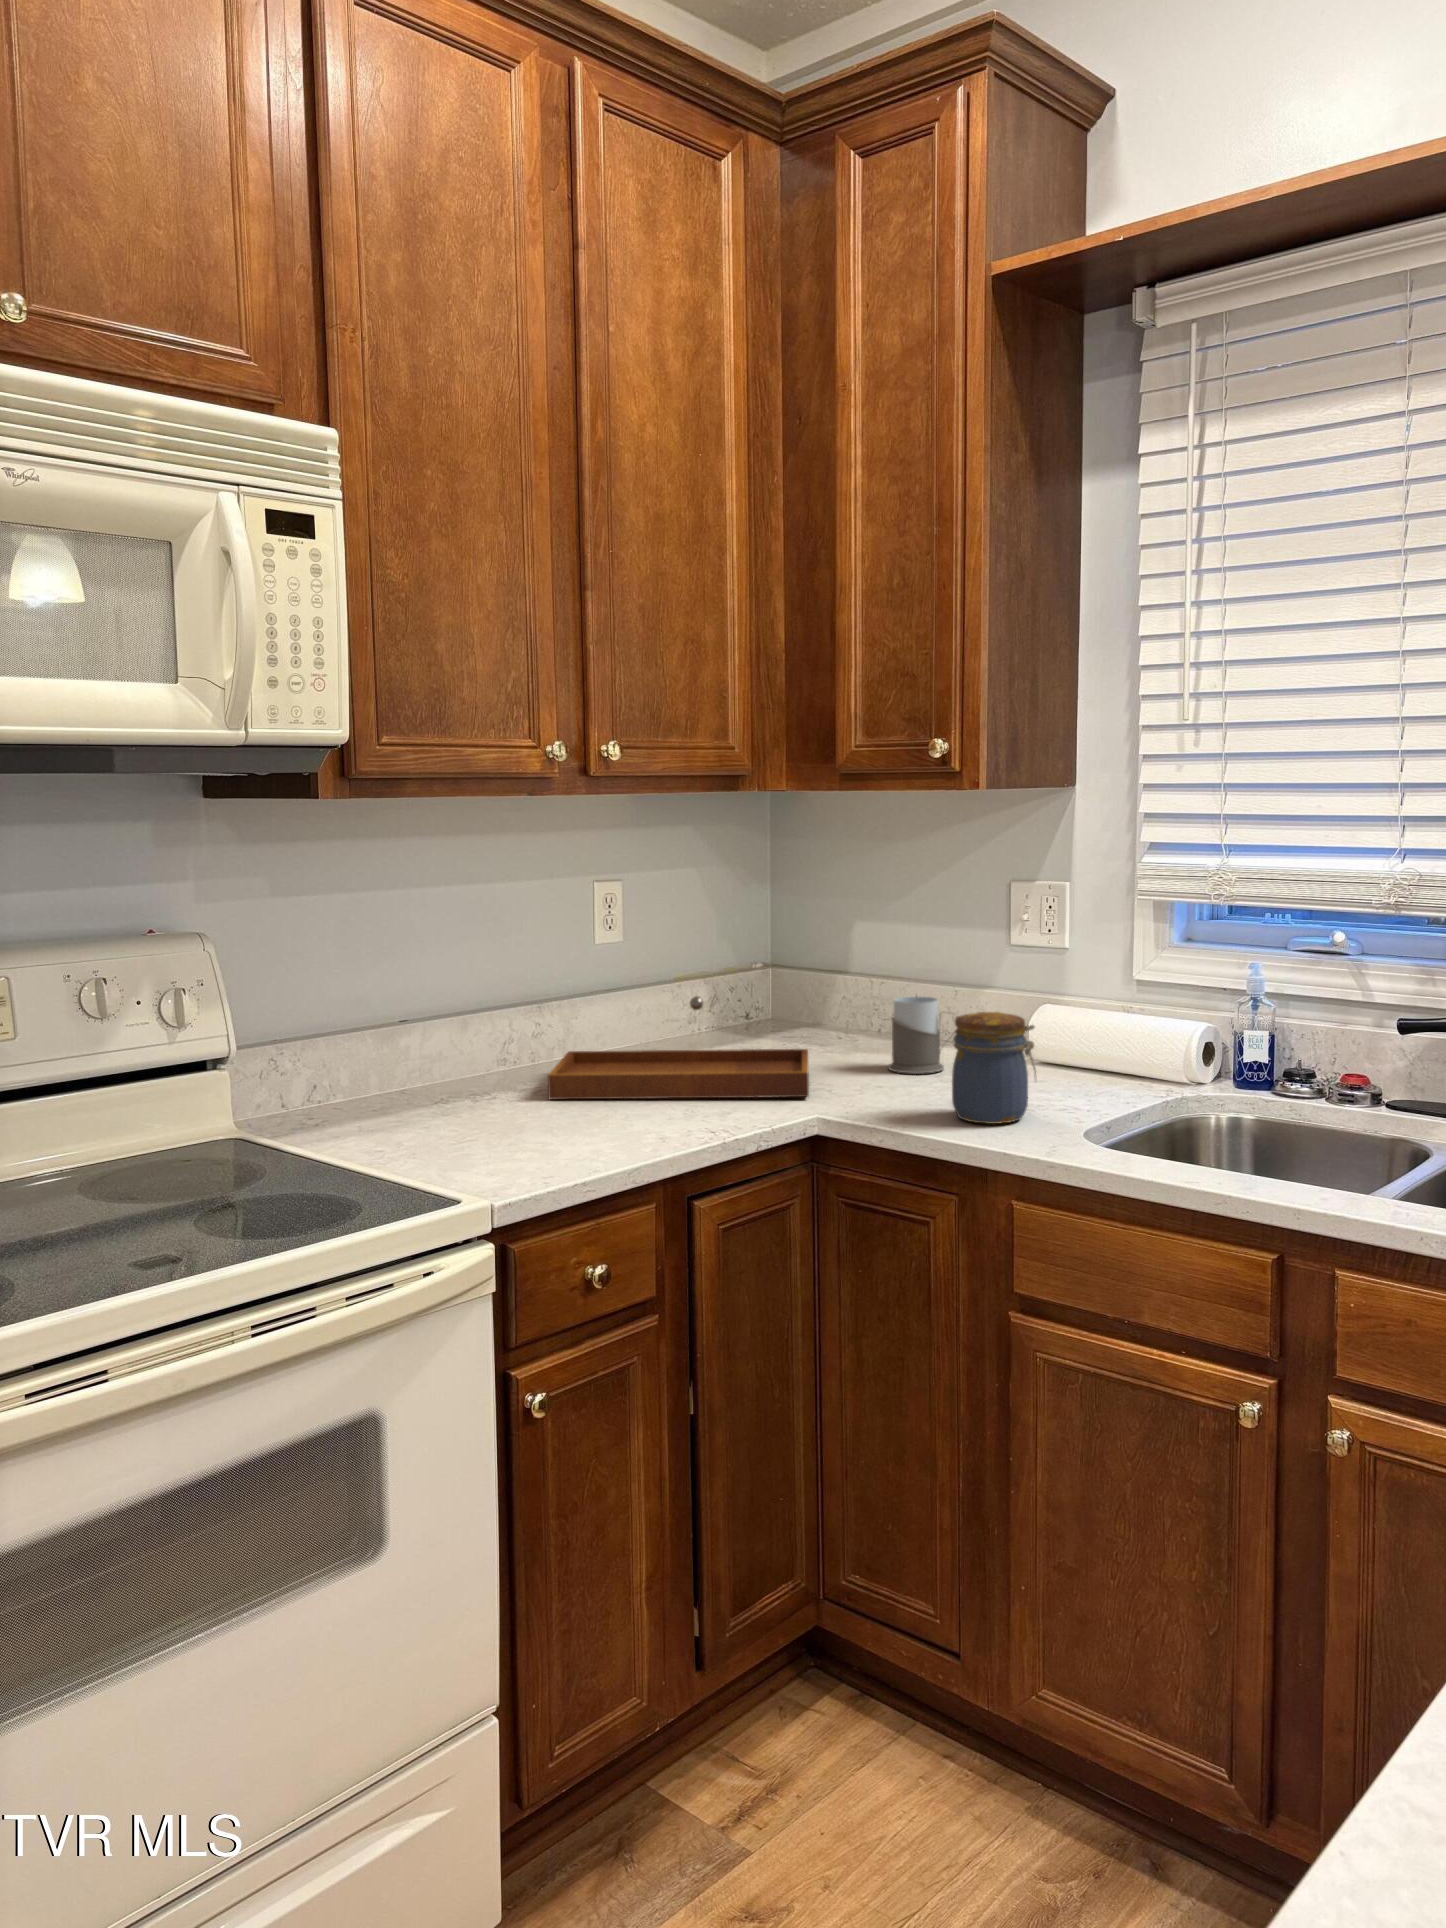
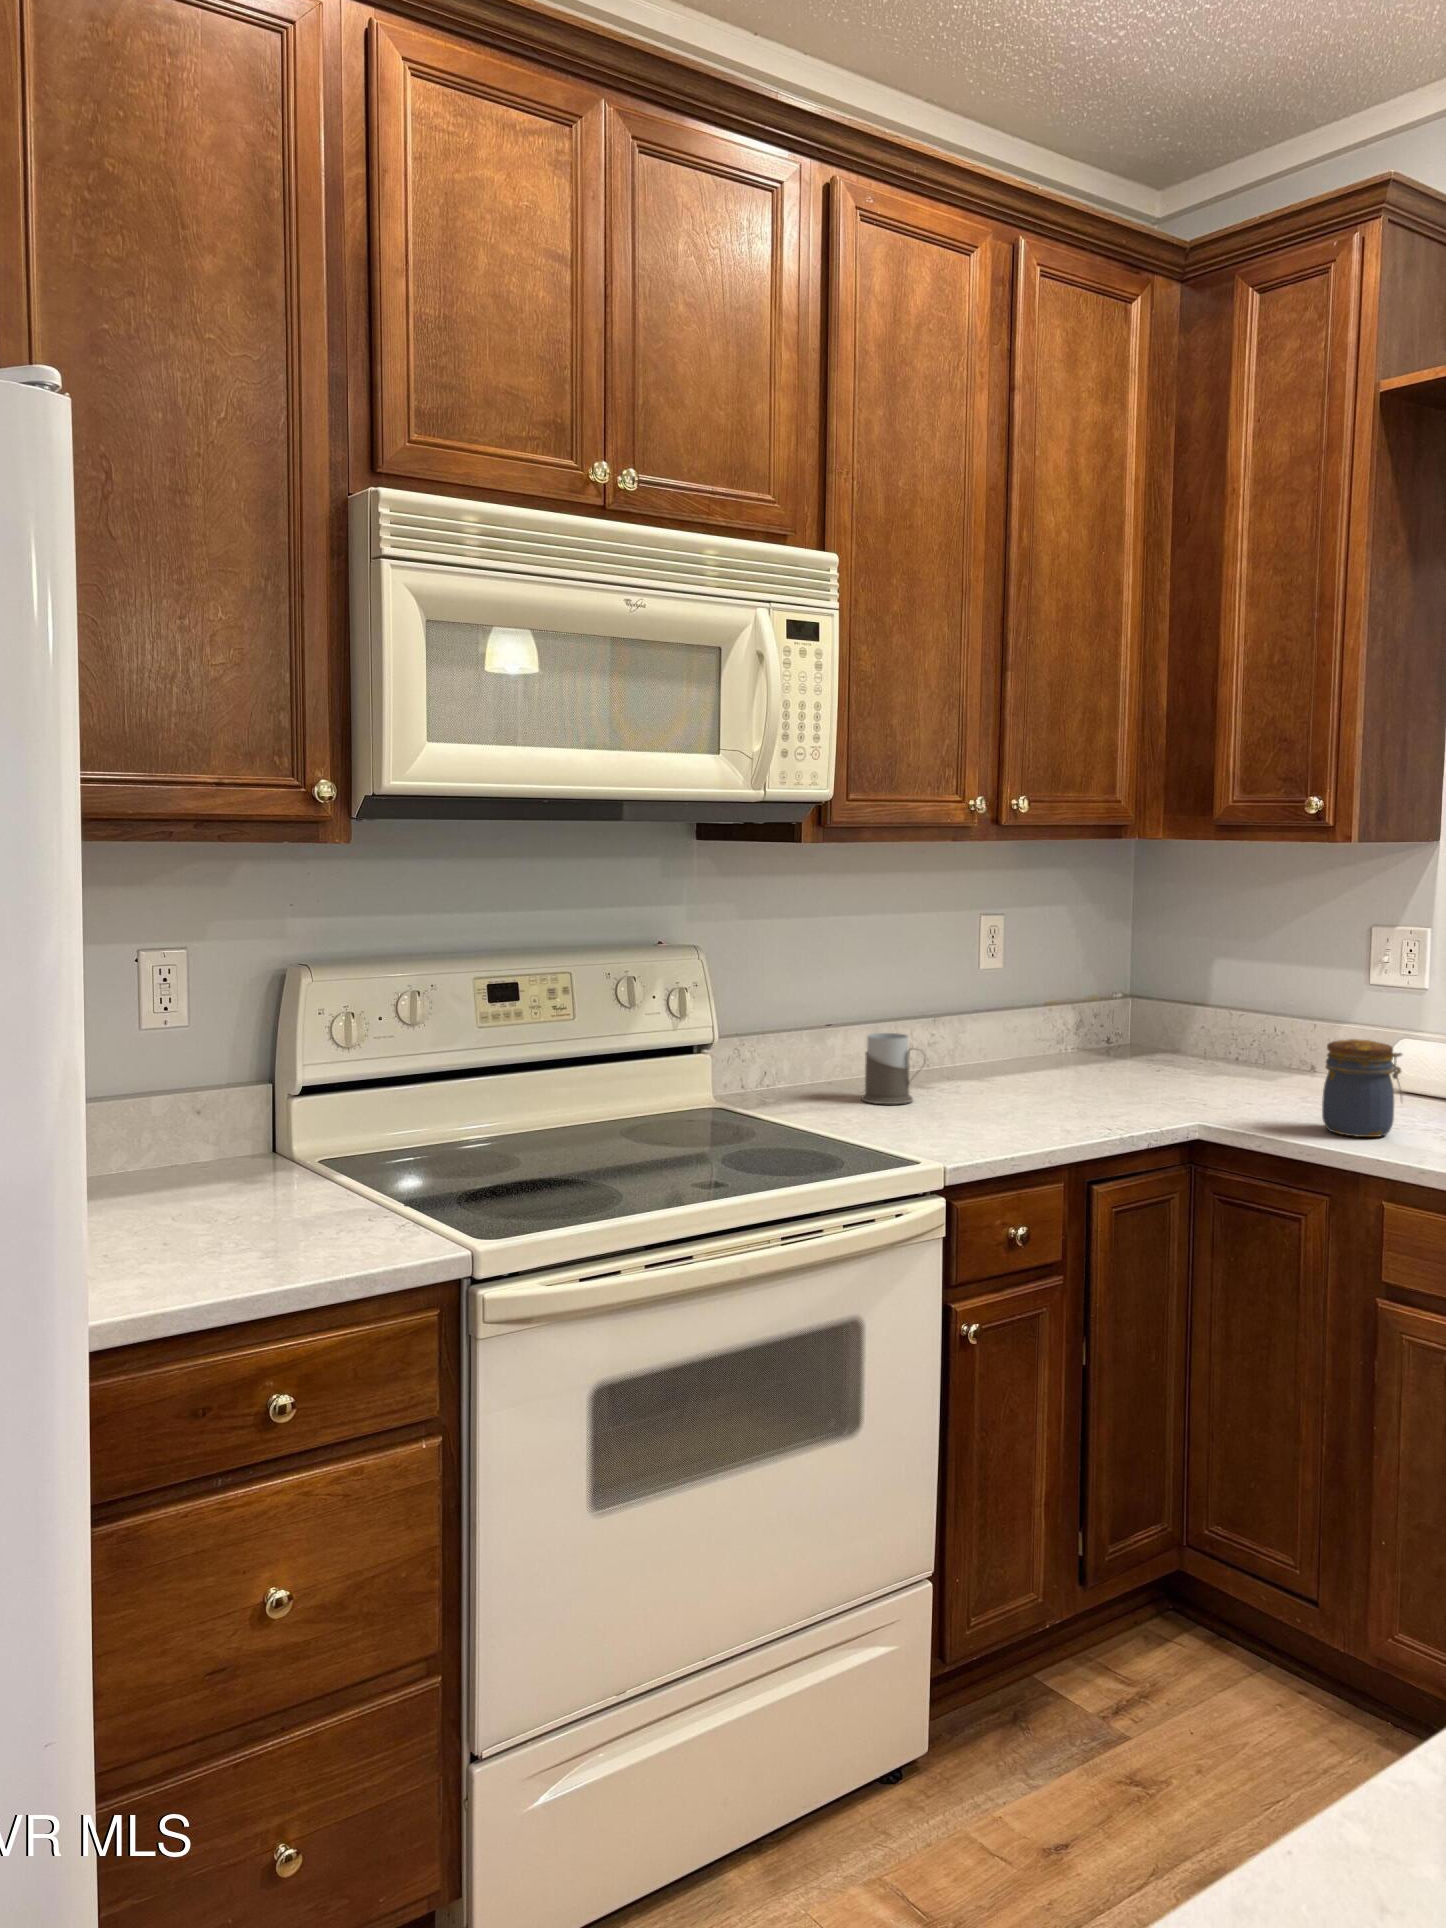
tray: present [548,996,809,1099] -> none [958,1016,1188,1107]
mug: present [888,996,948,1074] -> present [861,1033,926,1104]

